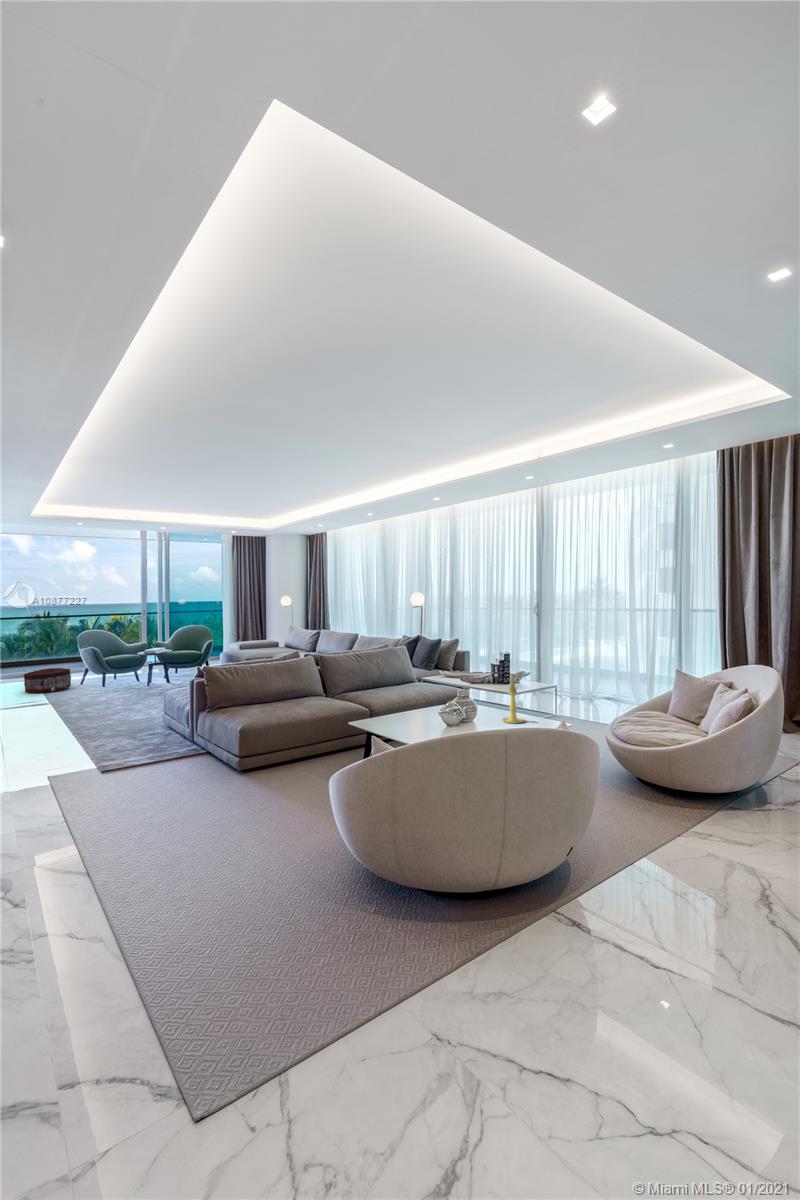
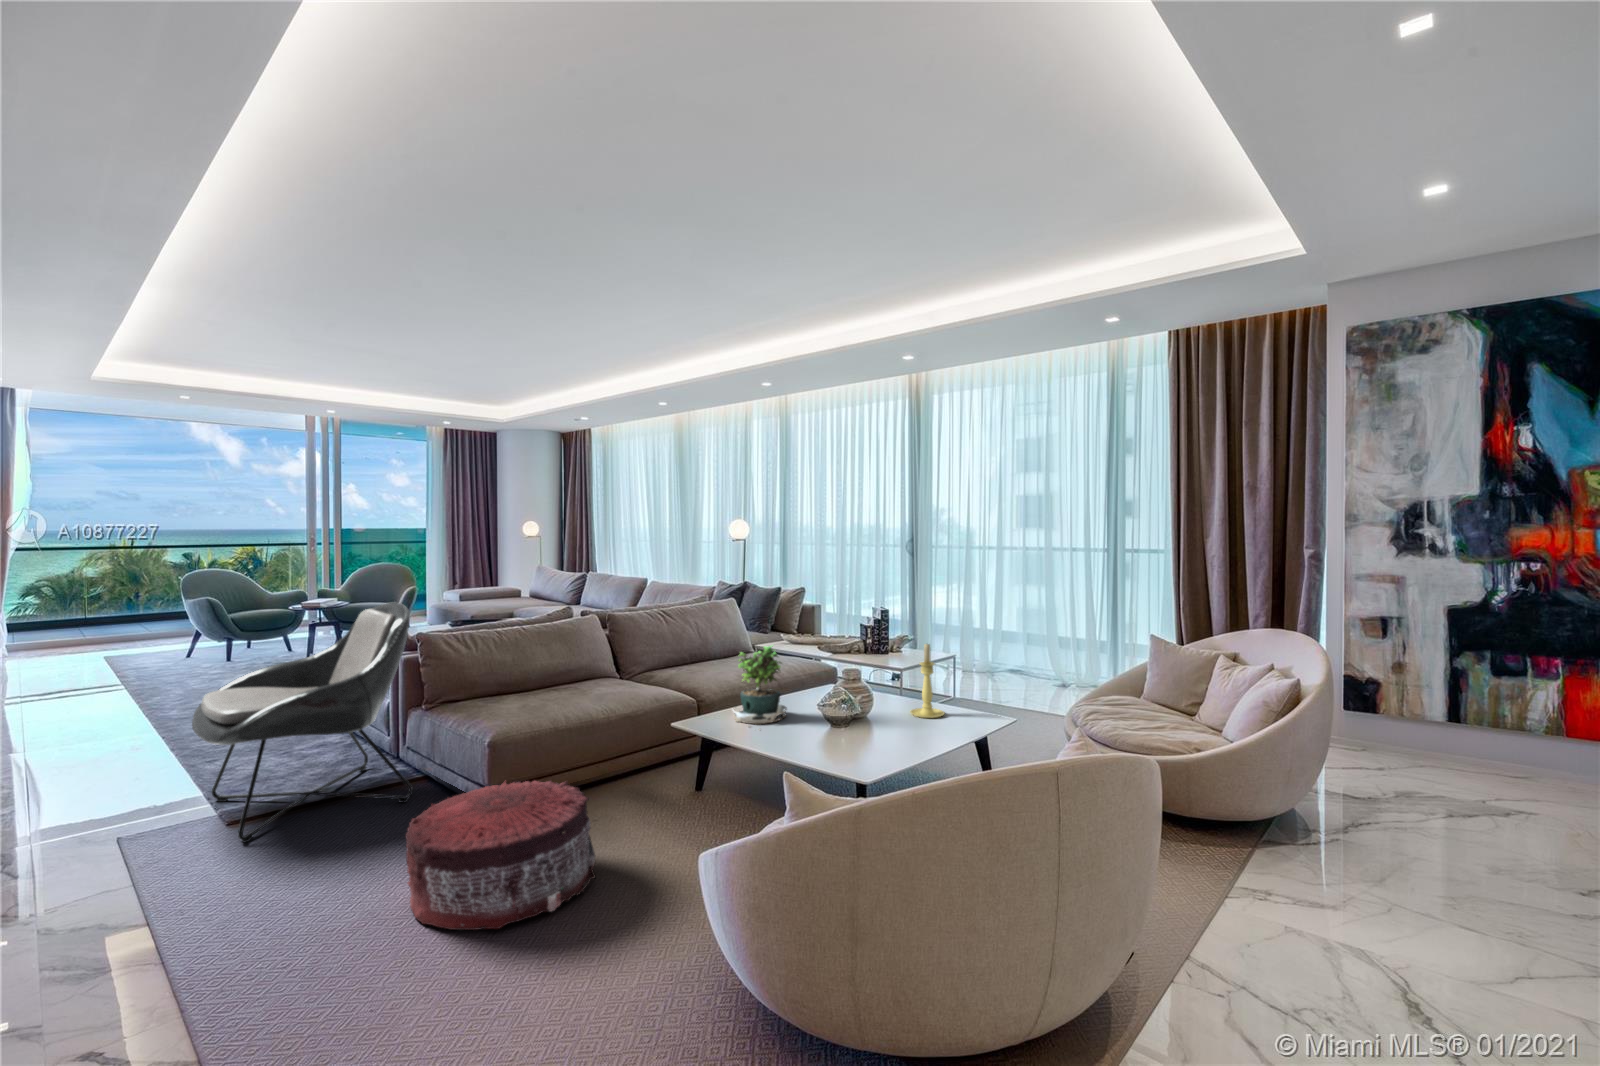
lounge chair: none [84,649,200,781] -> present [192,603,413,843]
pouf: present [24,668,71,693] -> present [406,781,596,930]
potted plant: none [386,674,421,728] -> present [733,646,787,725]

